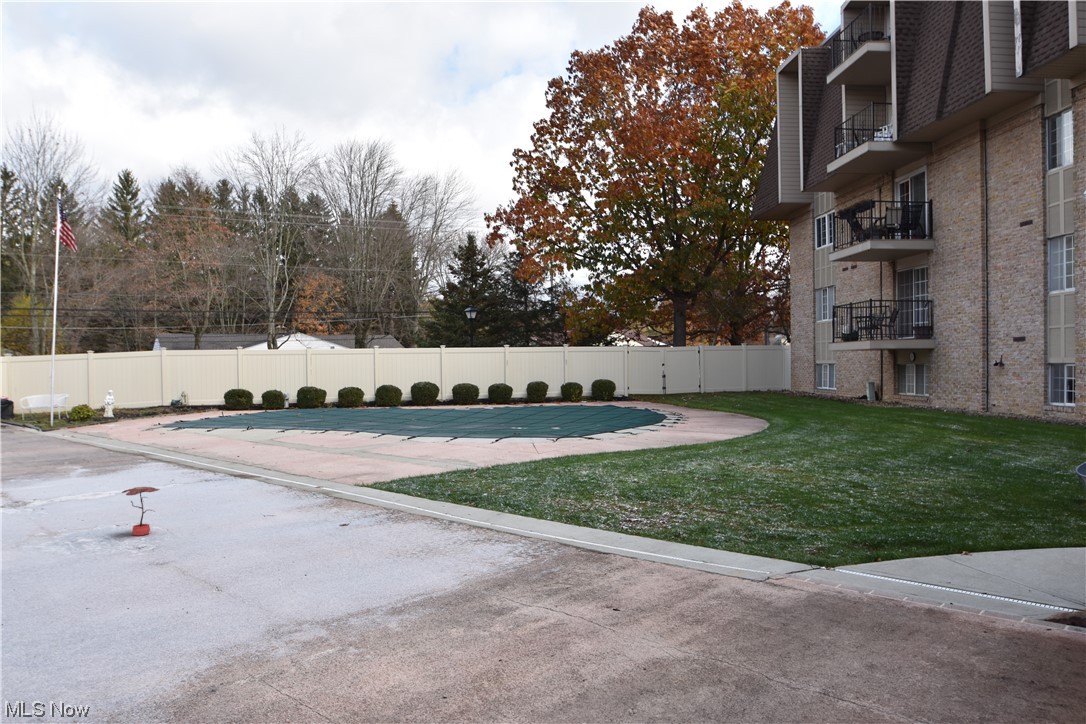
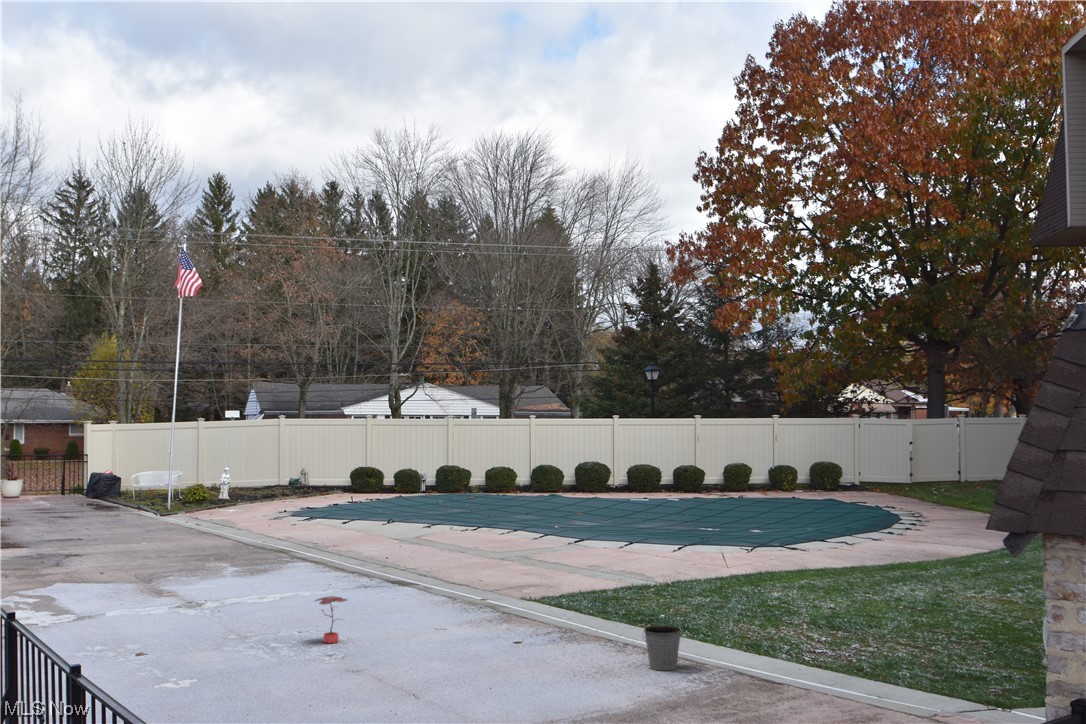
bucket: none [468,501,507,547] -> present [644,626,681,671]

